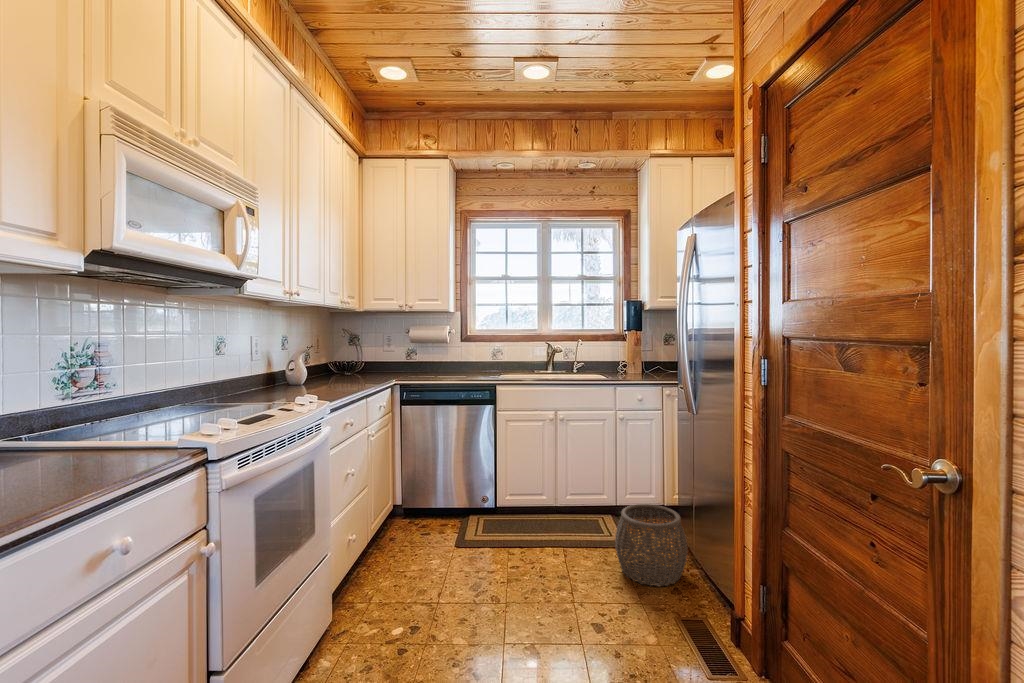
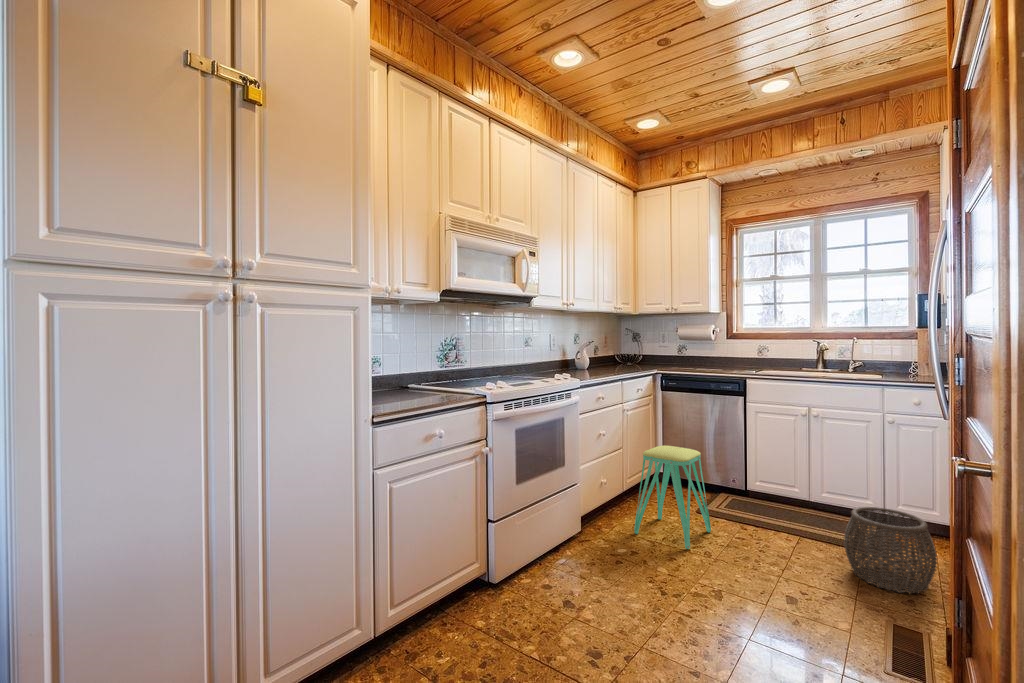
stool: none [403,475,485,603] -> present [634,446,711,549]

